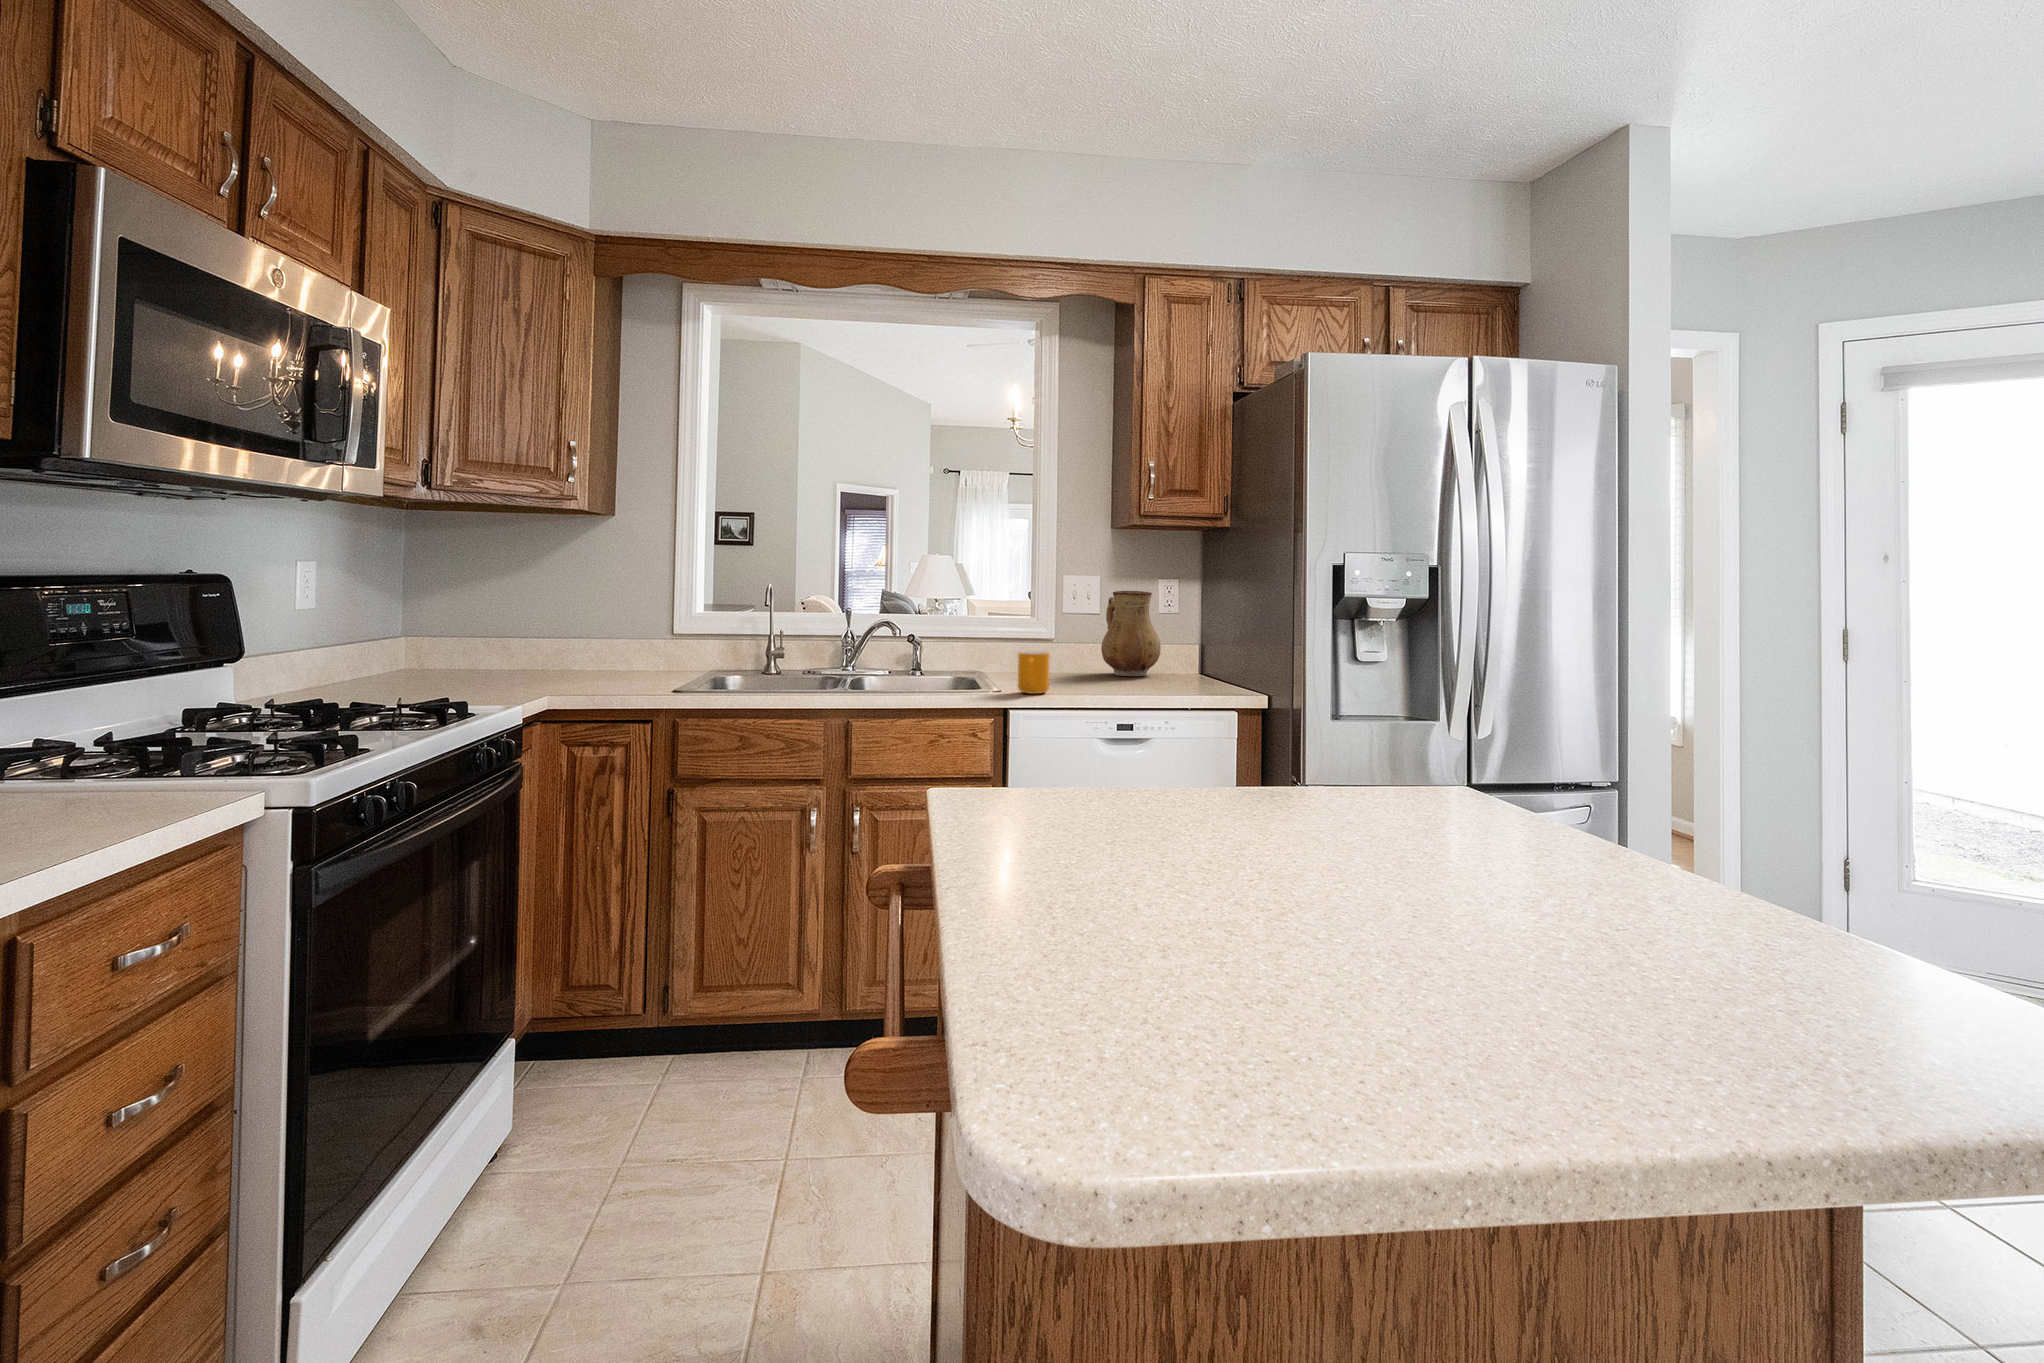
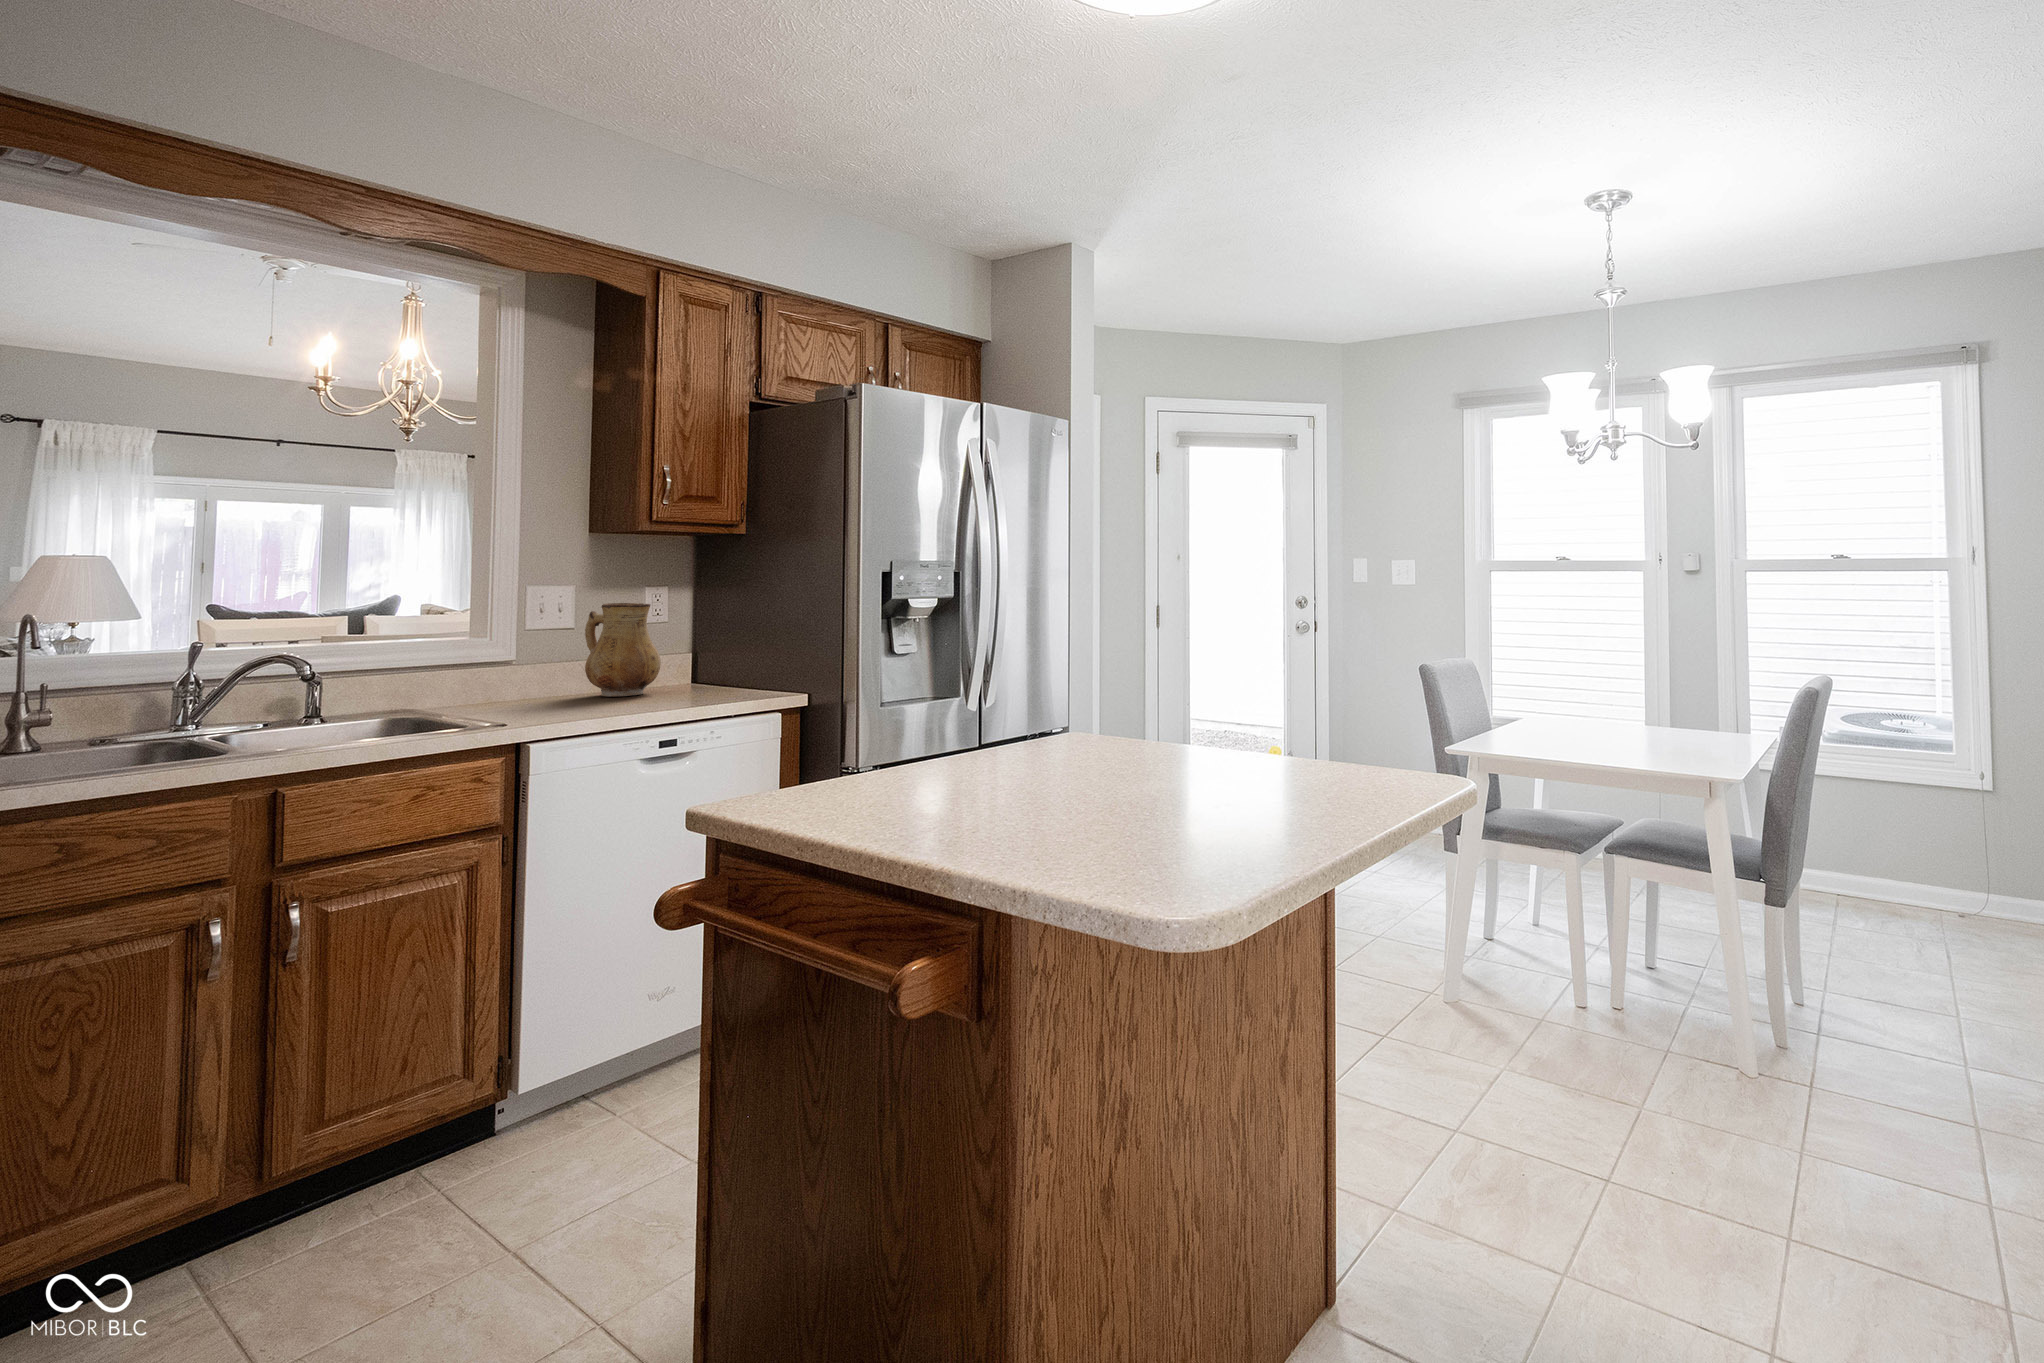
mug: present [1018,651,1050,694] -> none [523,674,567,723]

